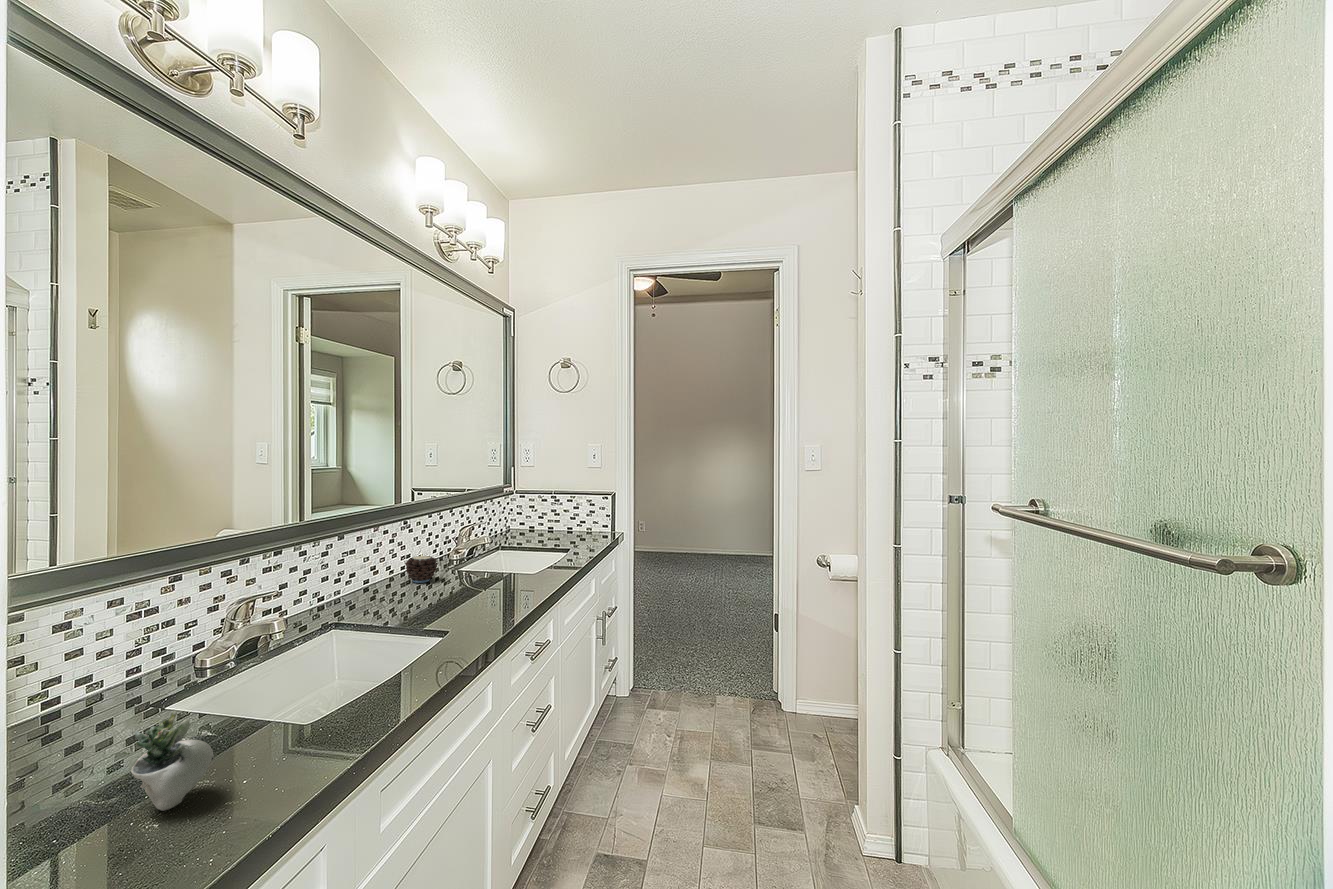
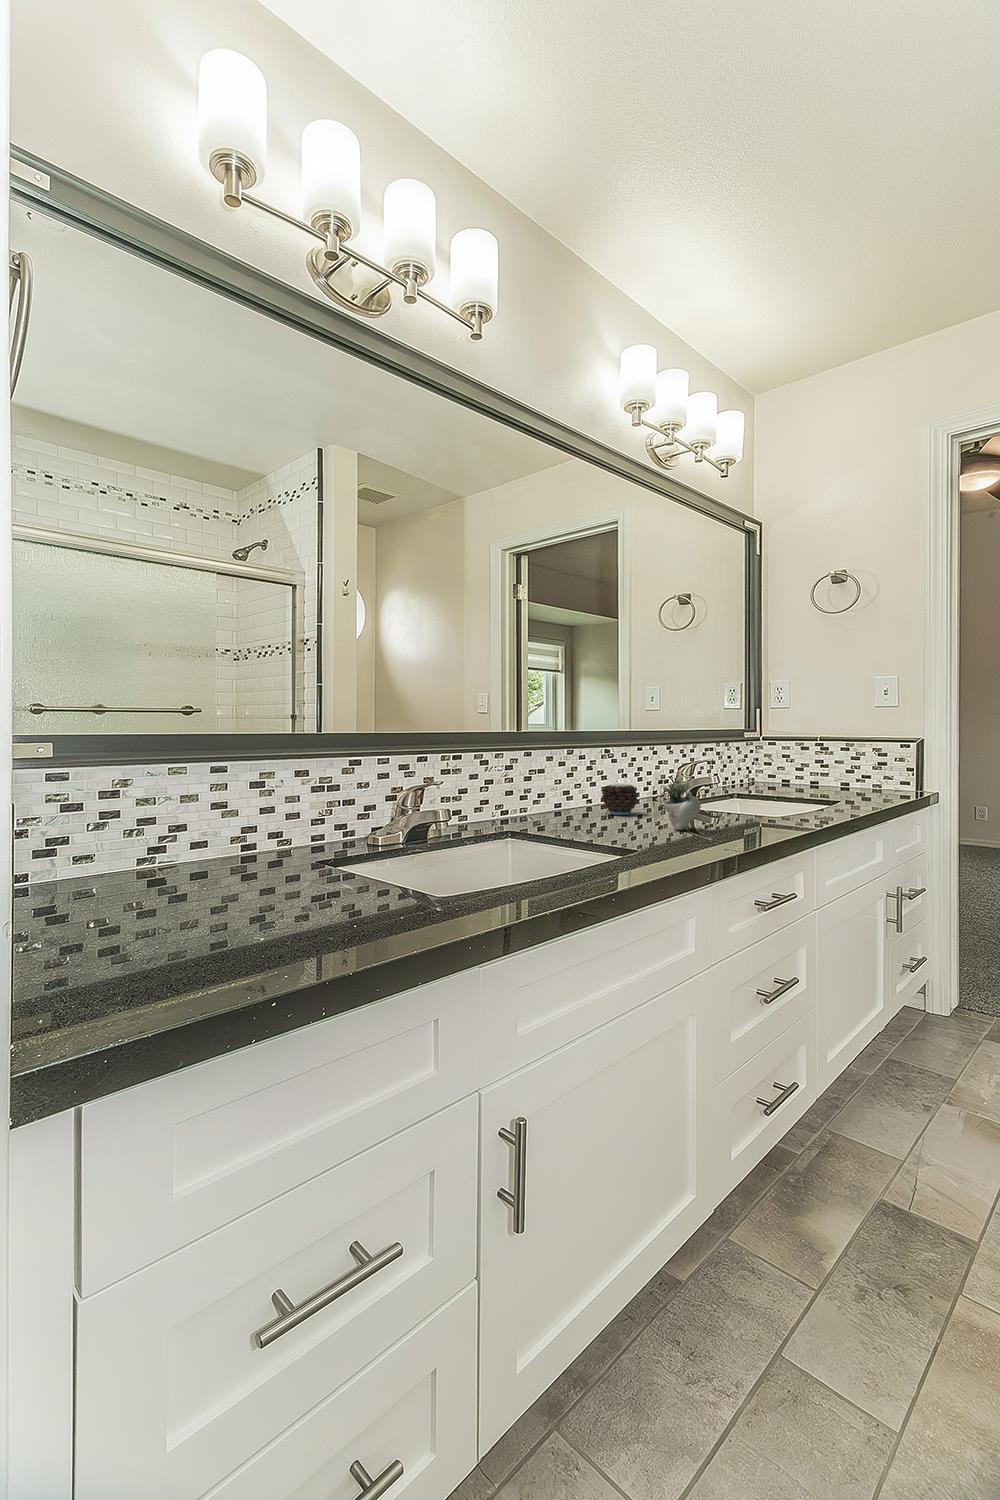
succulent plant: present [124,711,214,811] -> present [663,774,711,830]

